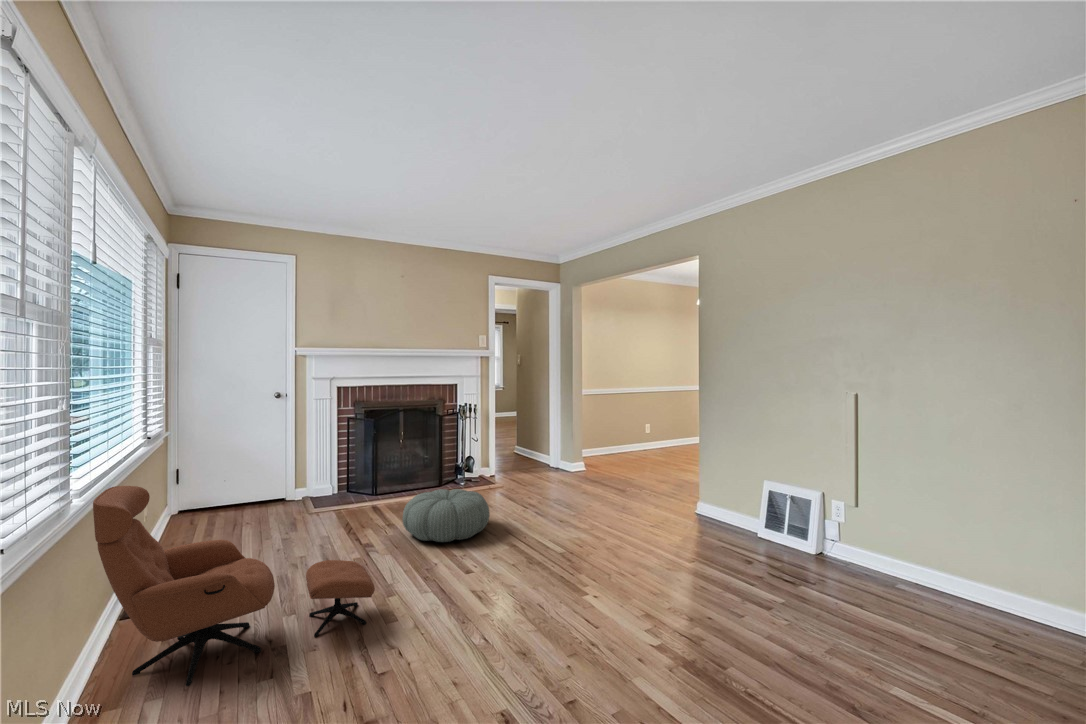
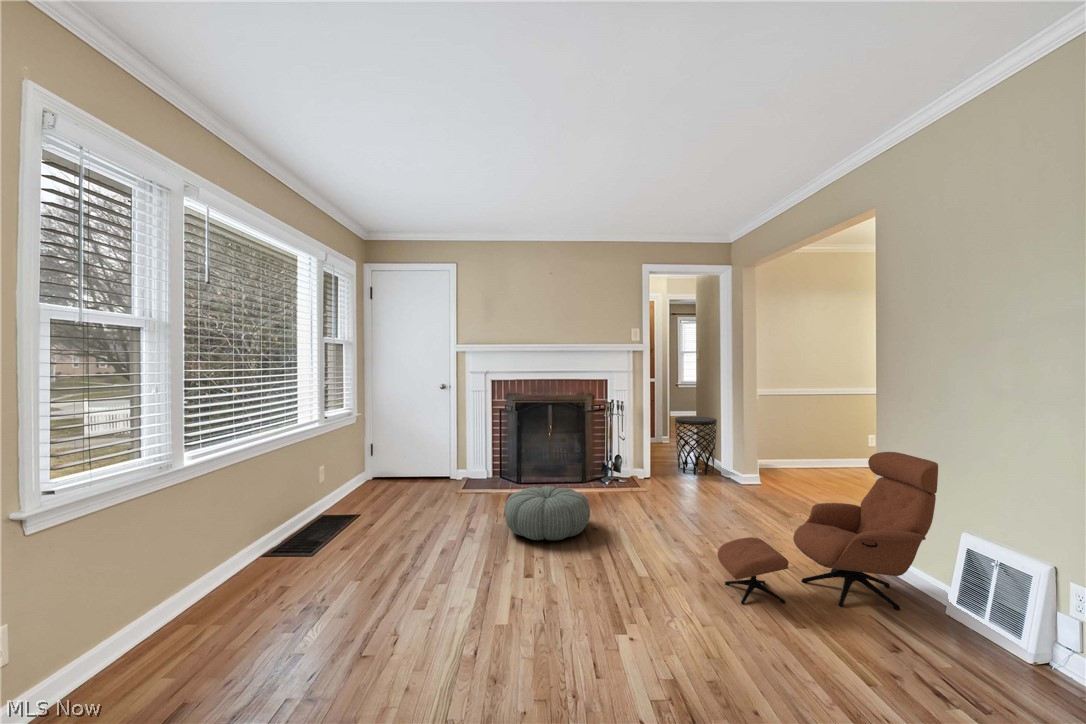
side table: none [512,417,548,470] -> present [675,417,717,475]
lounge chair: present [93,486,375,686] -> present [717,452,938,610]

